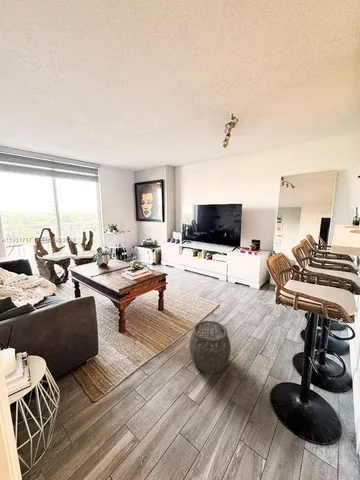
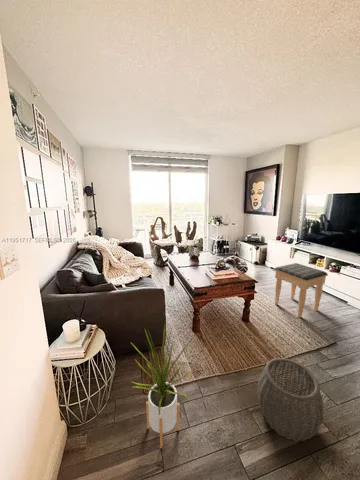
footstool: none [175,257,209,296] -> present [275,263,328,318]
house plant: none [92,318,155,435] -> present [131,325,194,448]

